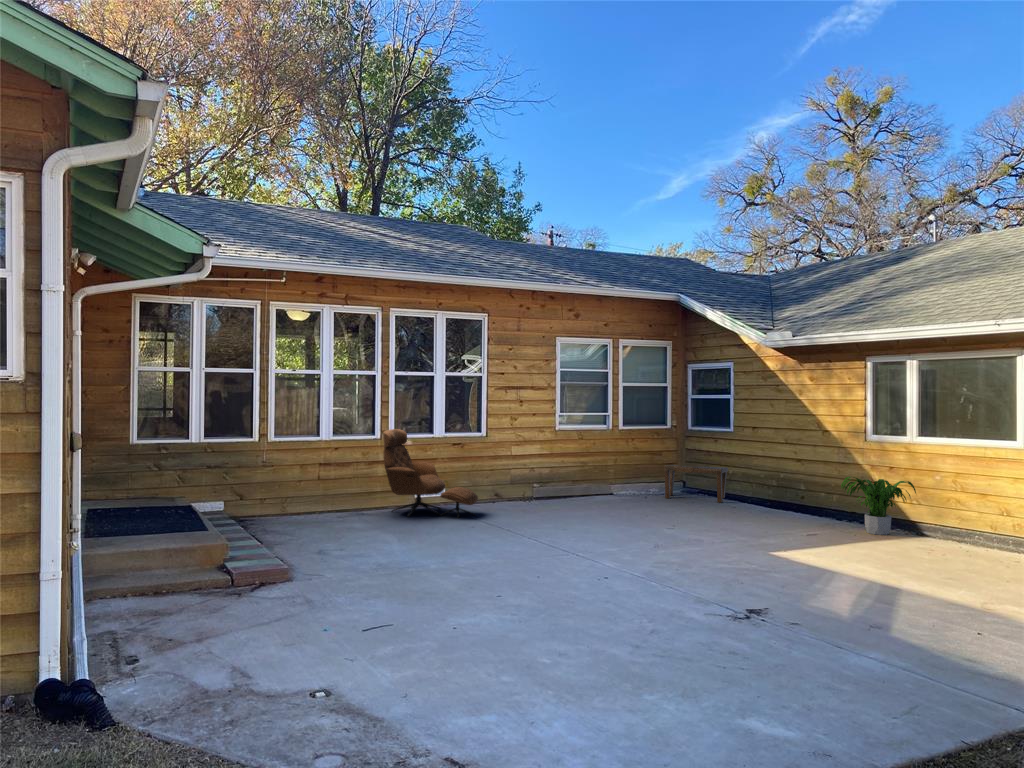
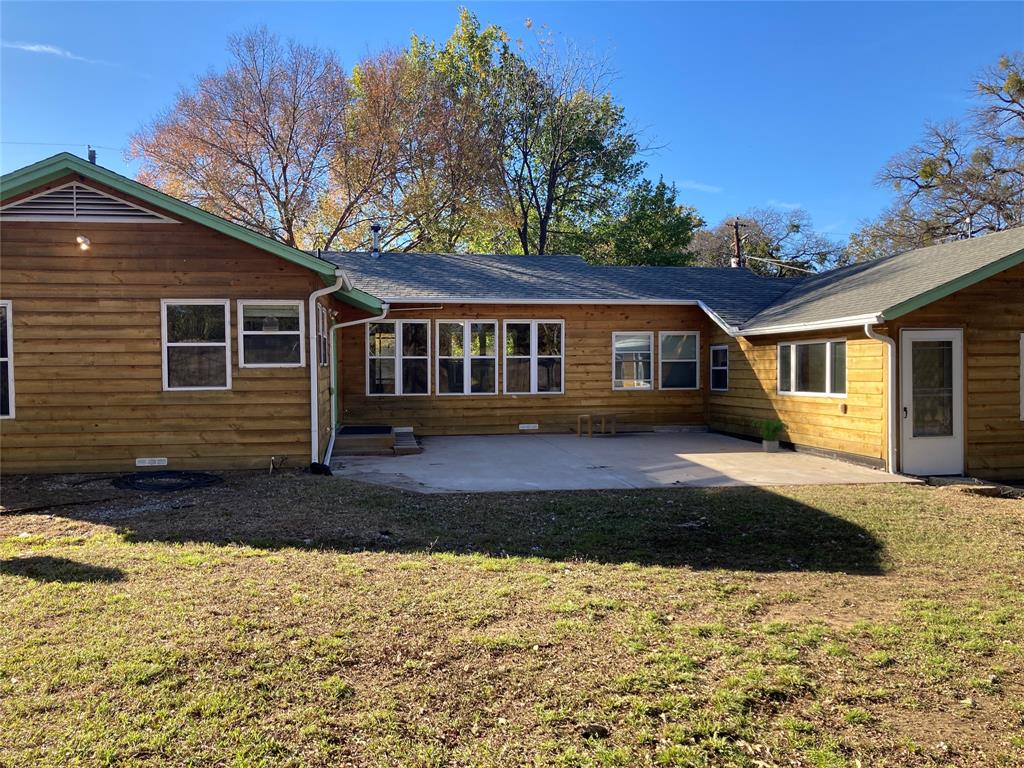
lounge chair: present [383,429,478,518] -> none [496,390,549,439]
bench: present [664,465,728,503] -> present [578,413,617,437]

